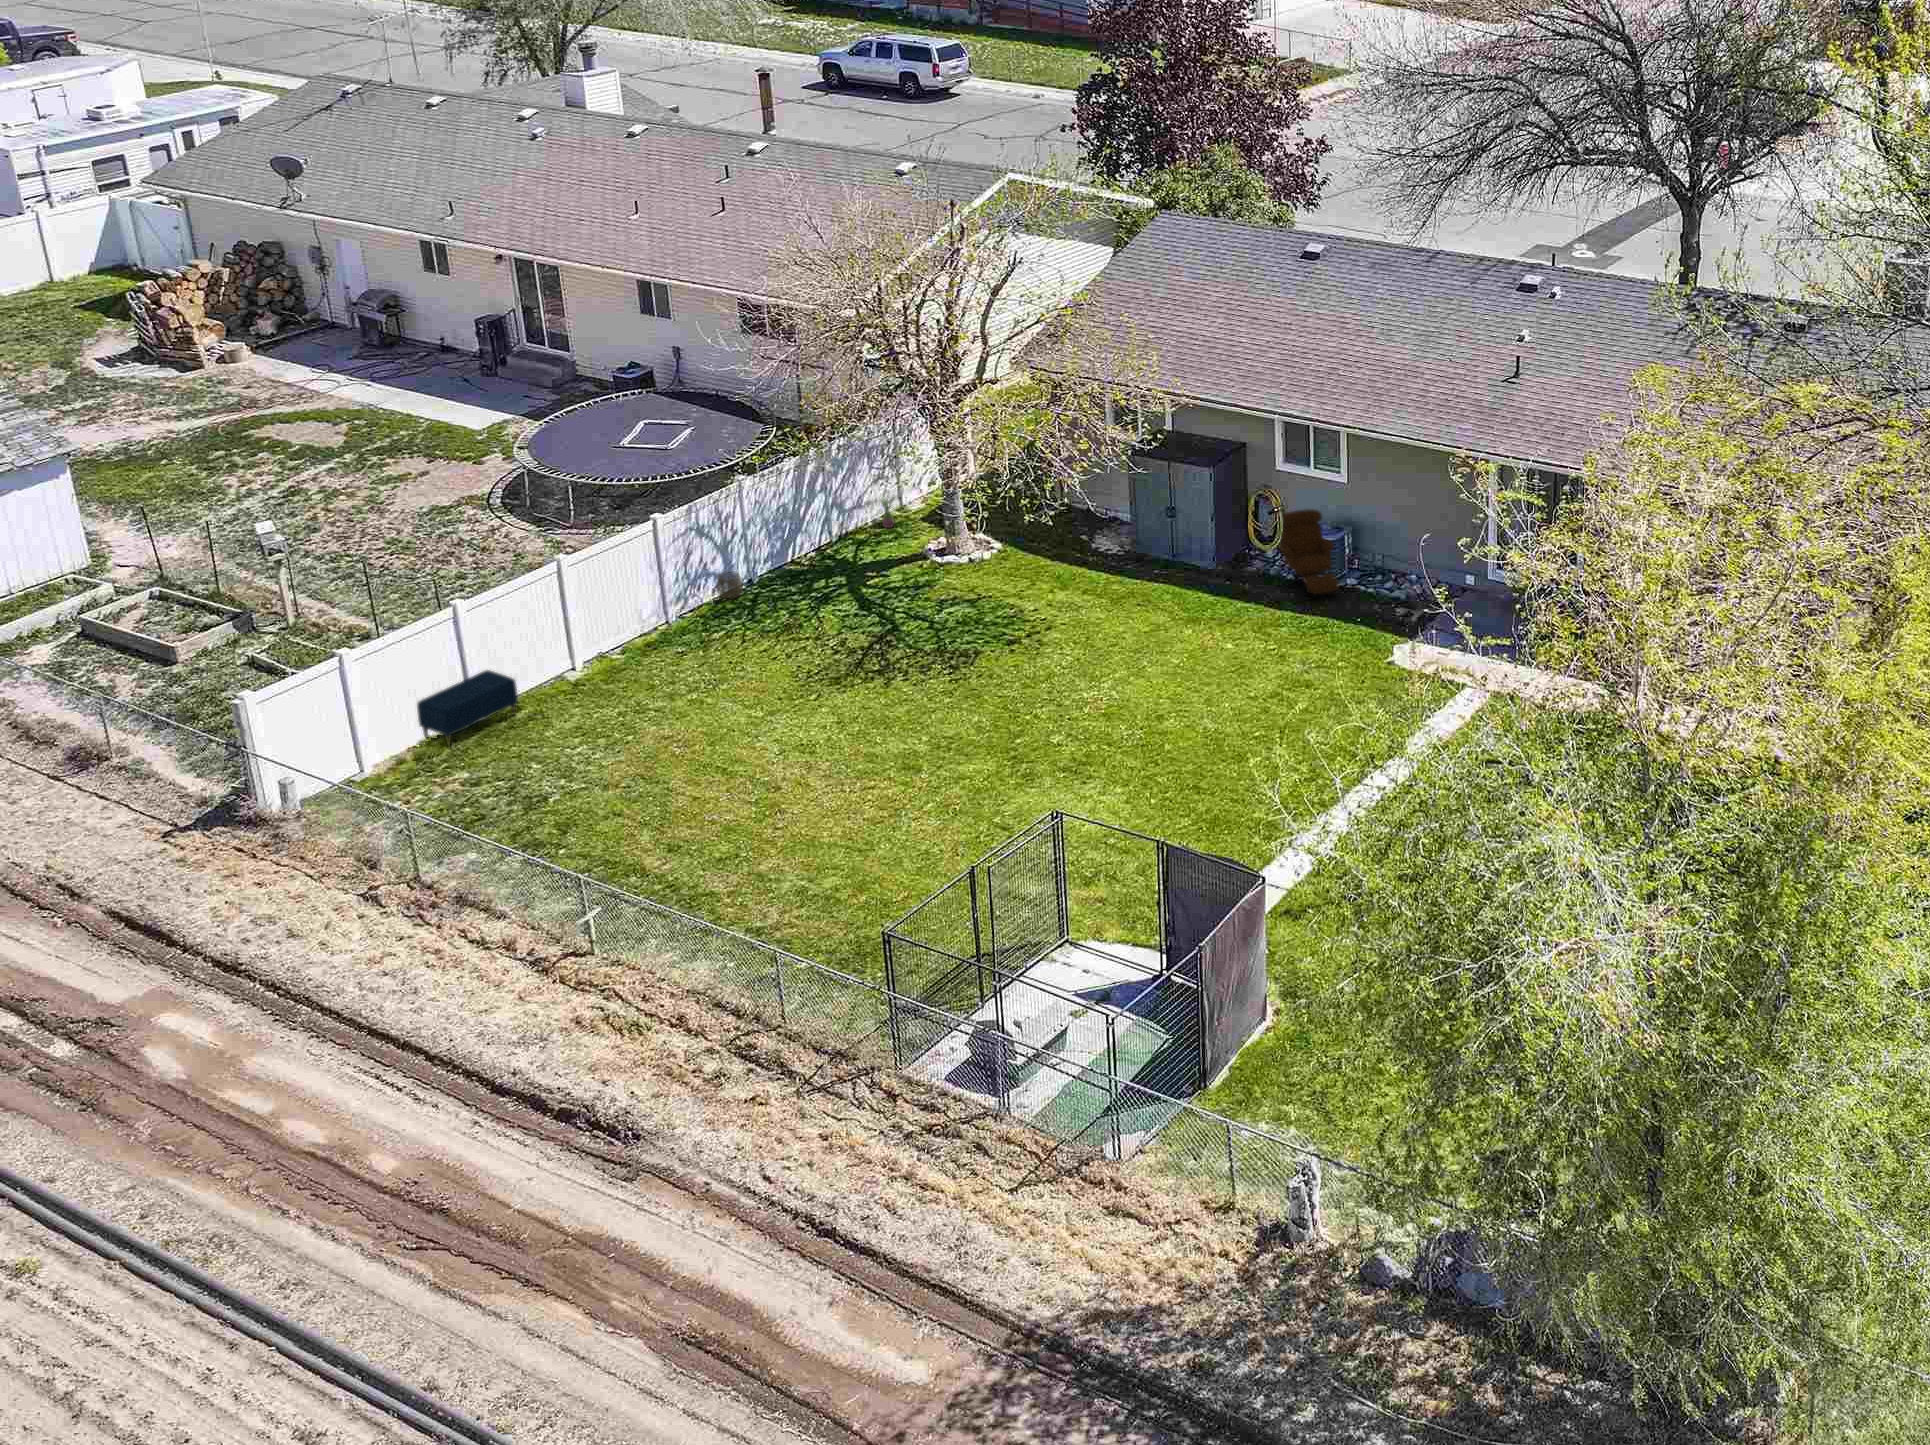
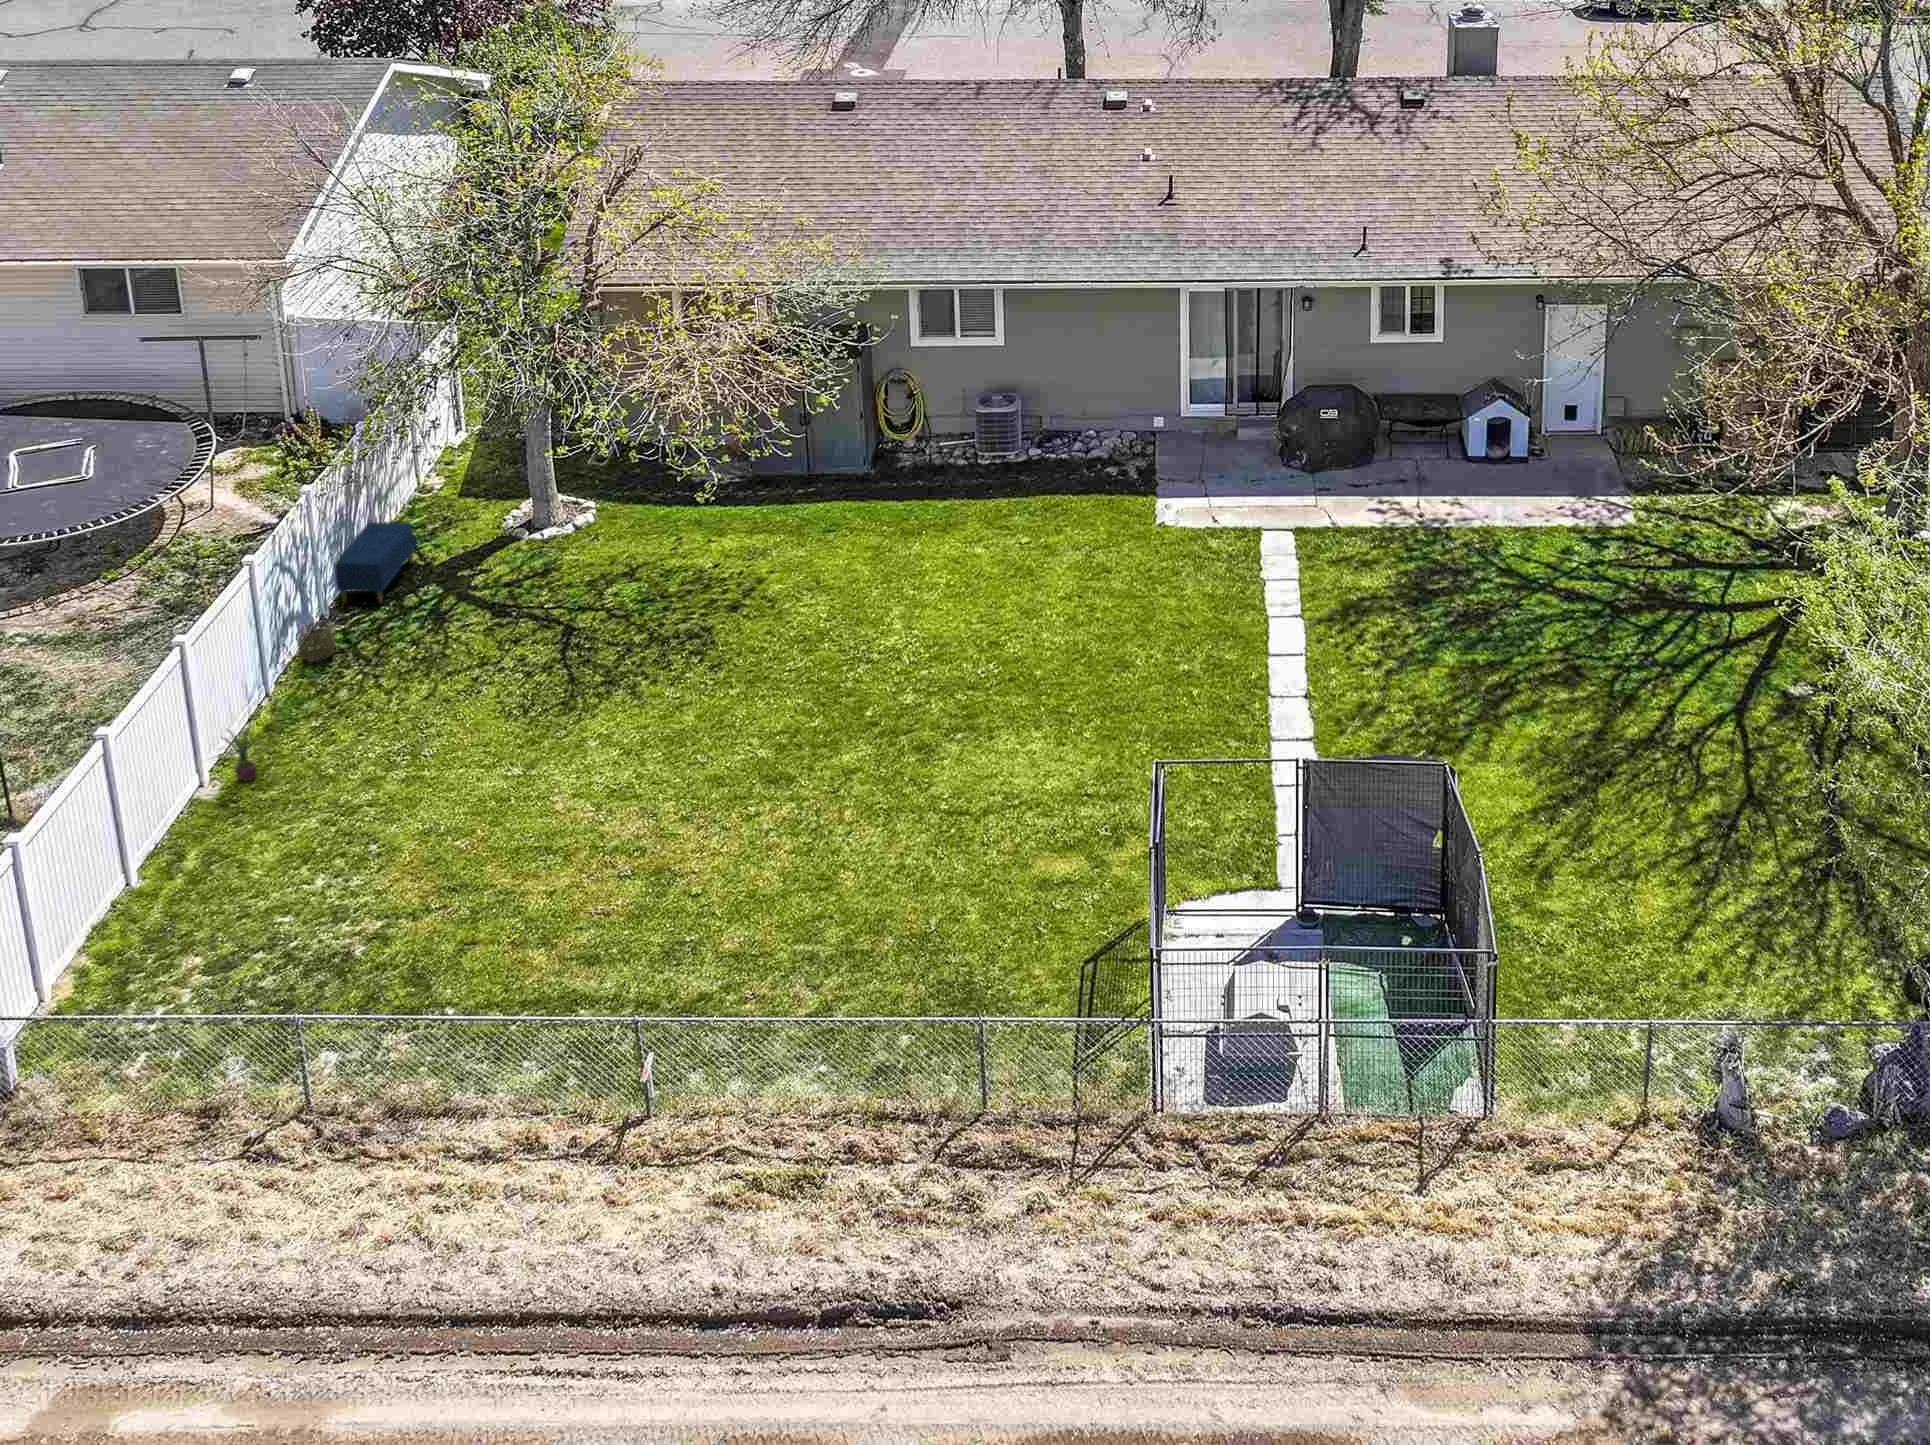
decorative plant: present [879,498,900,529] -> present [222,727,262,782]
lounge chair: present [1279,509,1339,595] -> none [953,379,1045,486]
bench: present [417,670,518,746] -> present [335,522,415,603]

